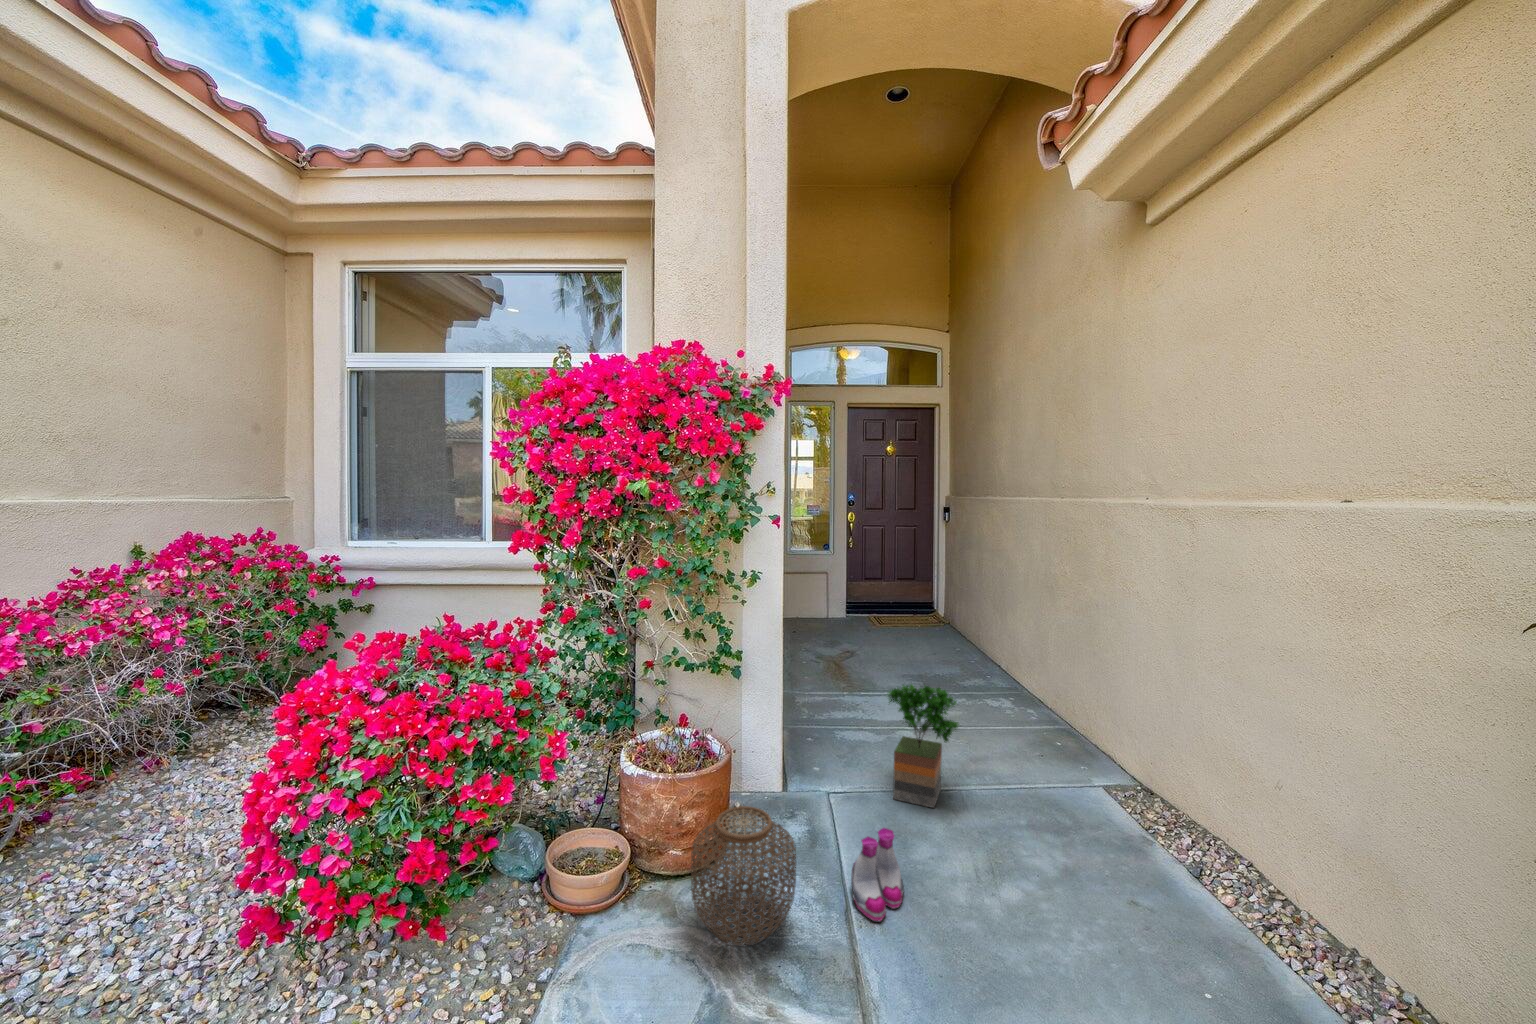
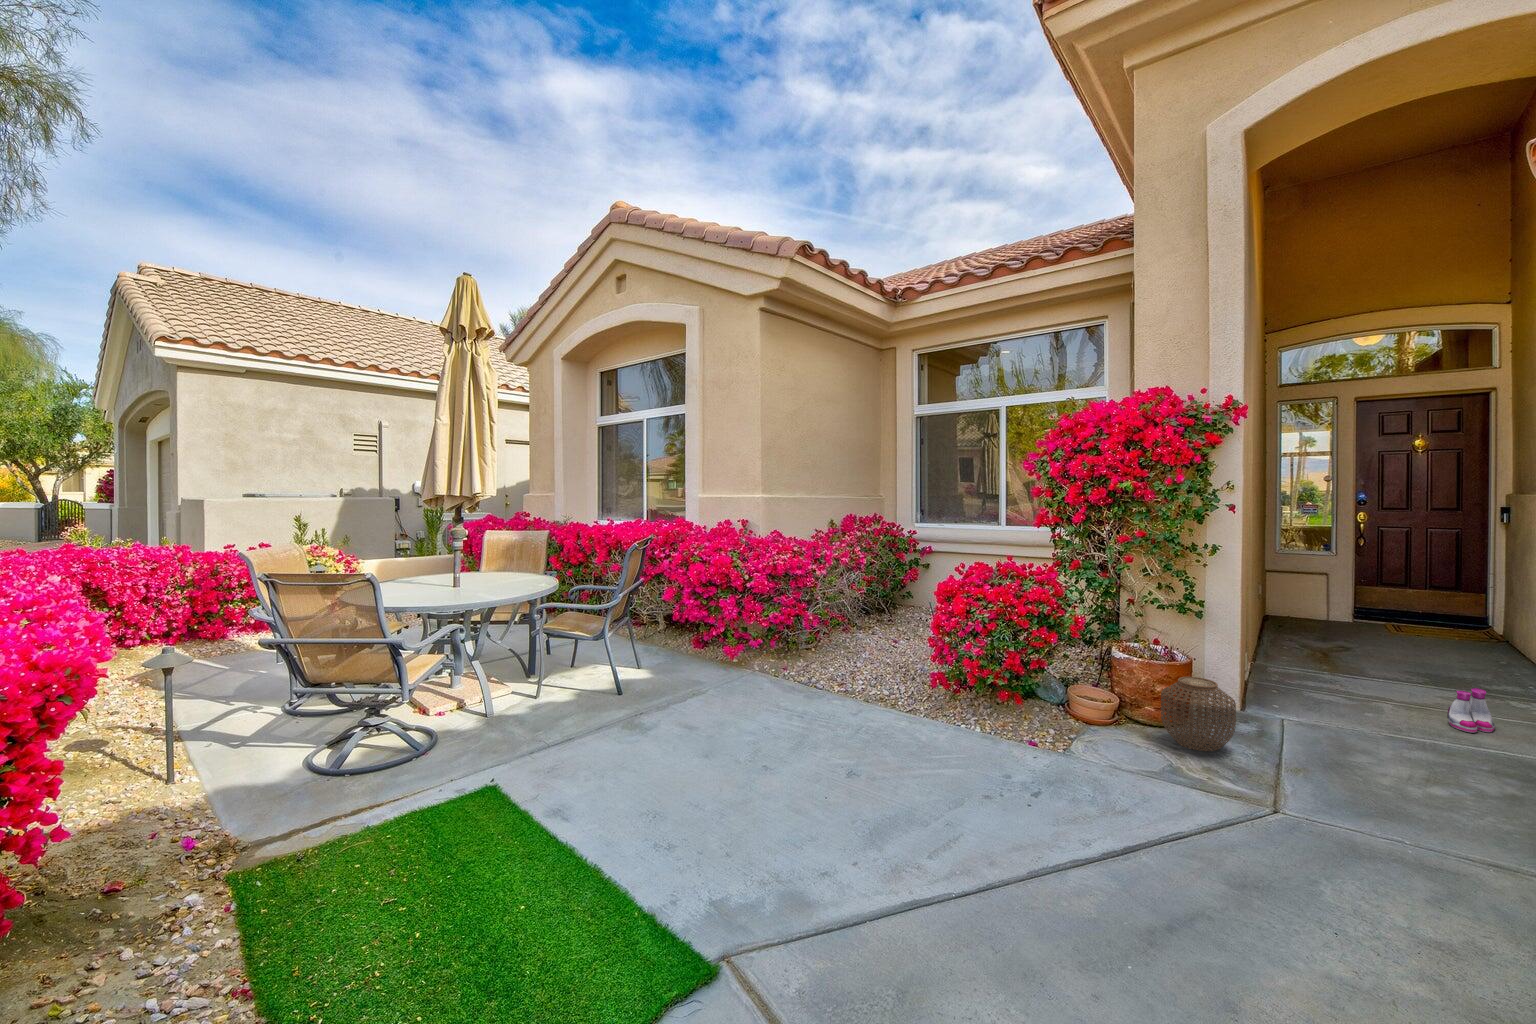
potted tree: present [888,684,959,808] -> none [1341,640,1421,738]
boots: present [851,828,904,921] -> present [1447,688,1495,733]

